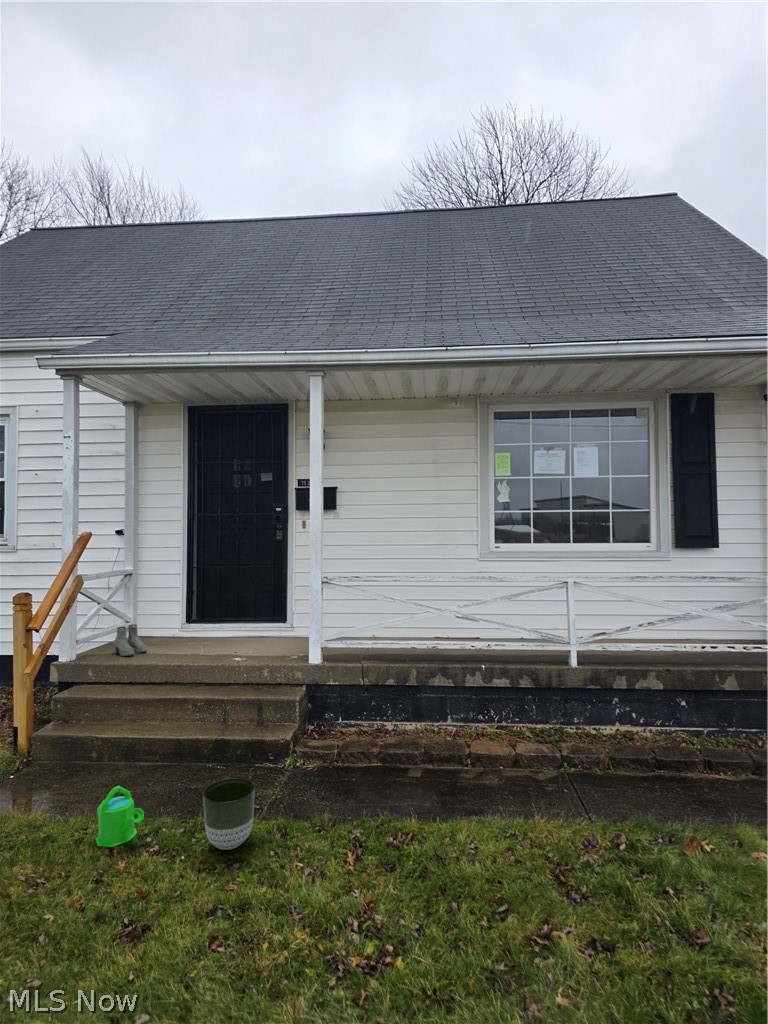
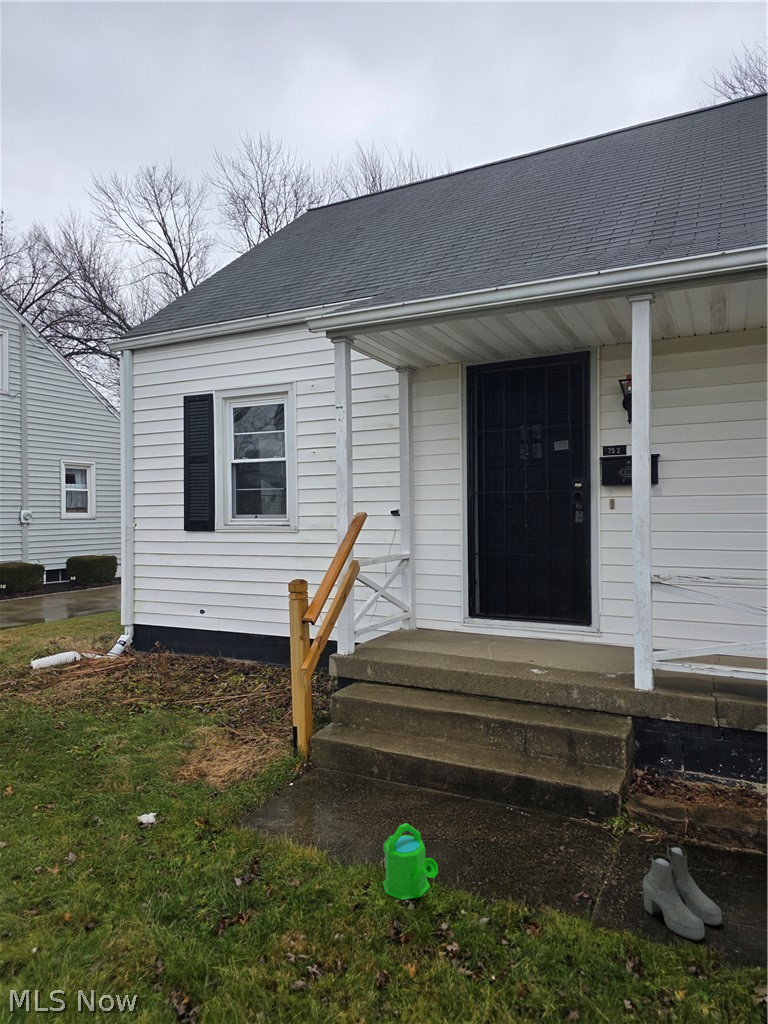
boots: present [114,625,147,656] -> present [643,843,722,940]
planter: present [203,778,255,850] -> none [514,845,586,950]

